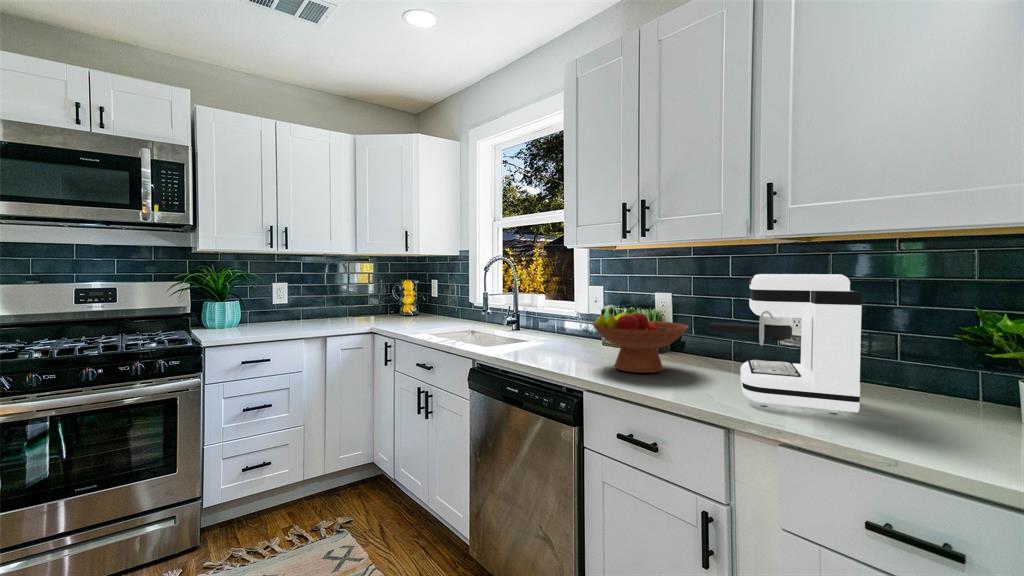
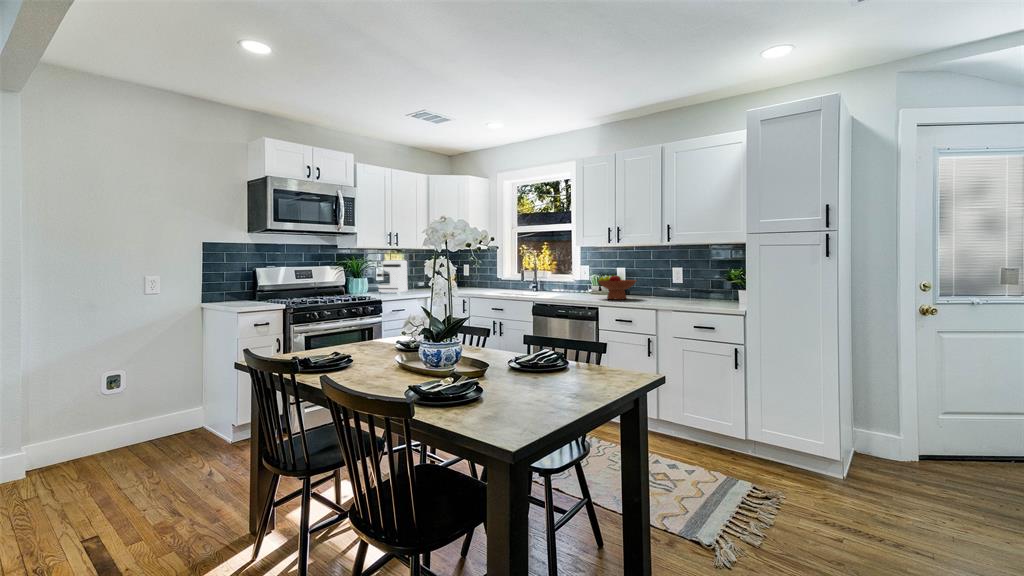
coffee maker: present [710,274,862,413] -> present [377,260,408,293]

